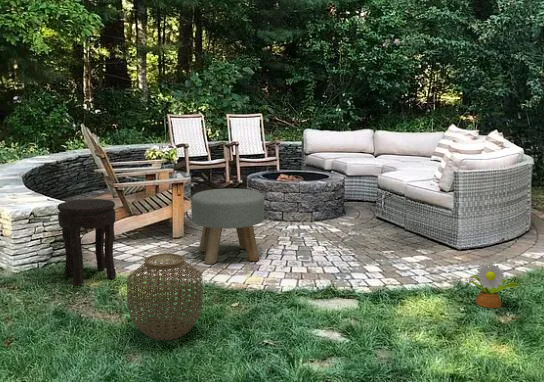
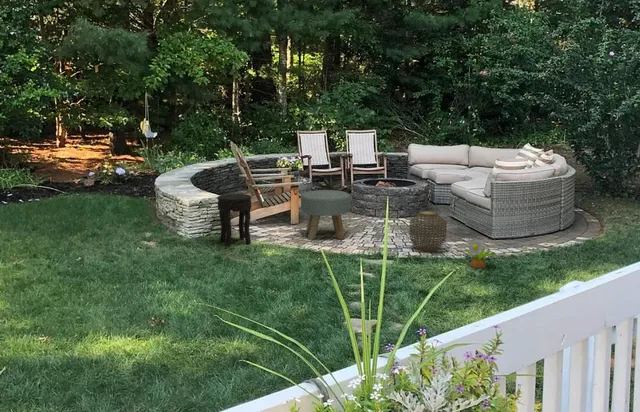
woven basket: present [127,253,203,340] -> present [409,211,447,252]

